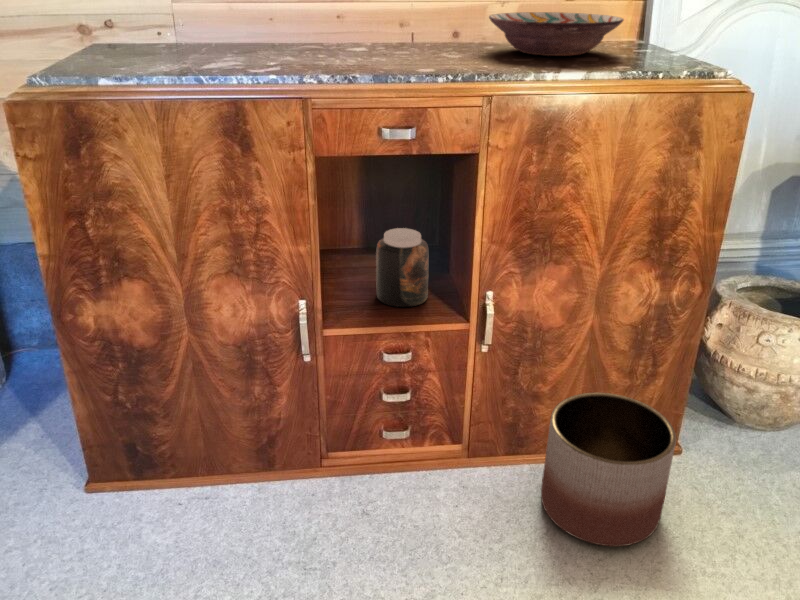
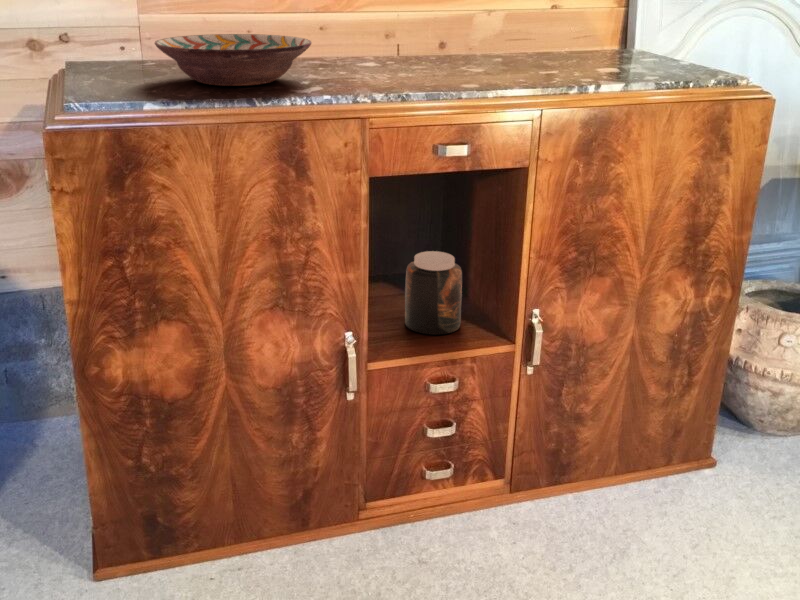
decorative bowl: present [489,12,624,56] -> present [155,34,312,86]
planter: present [541,392,676,546] -> none [596,407,735,560]

